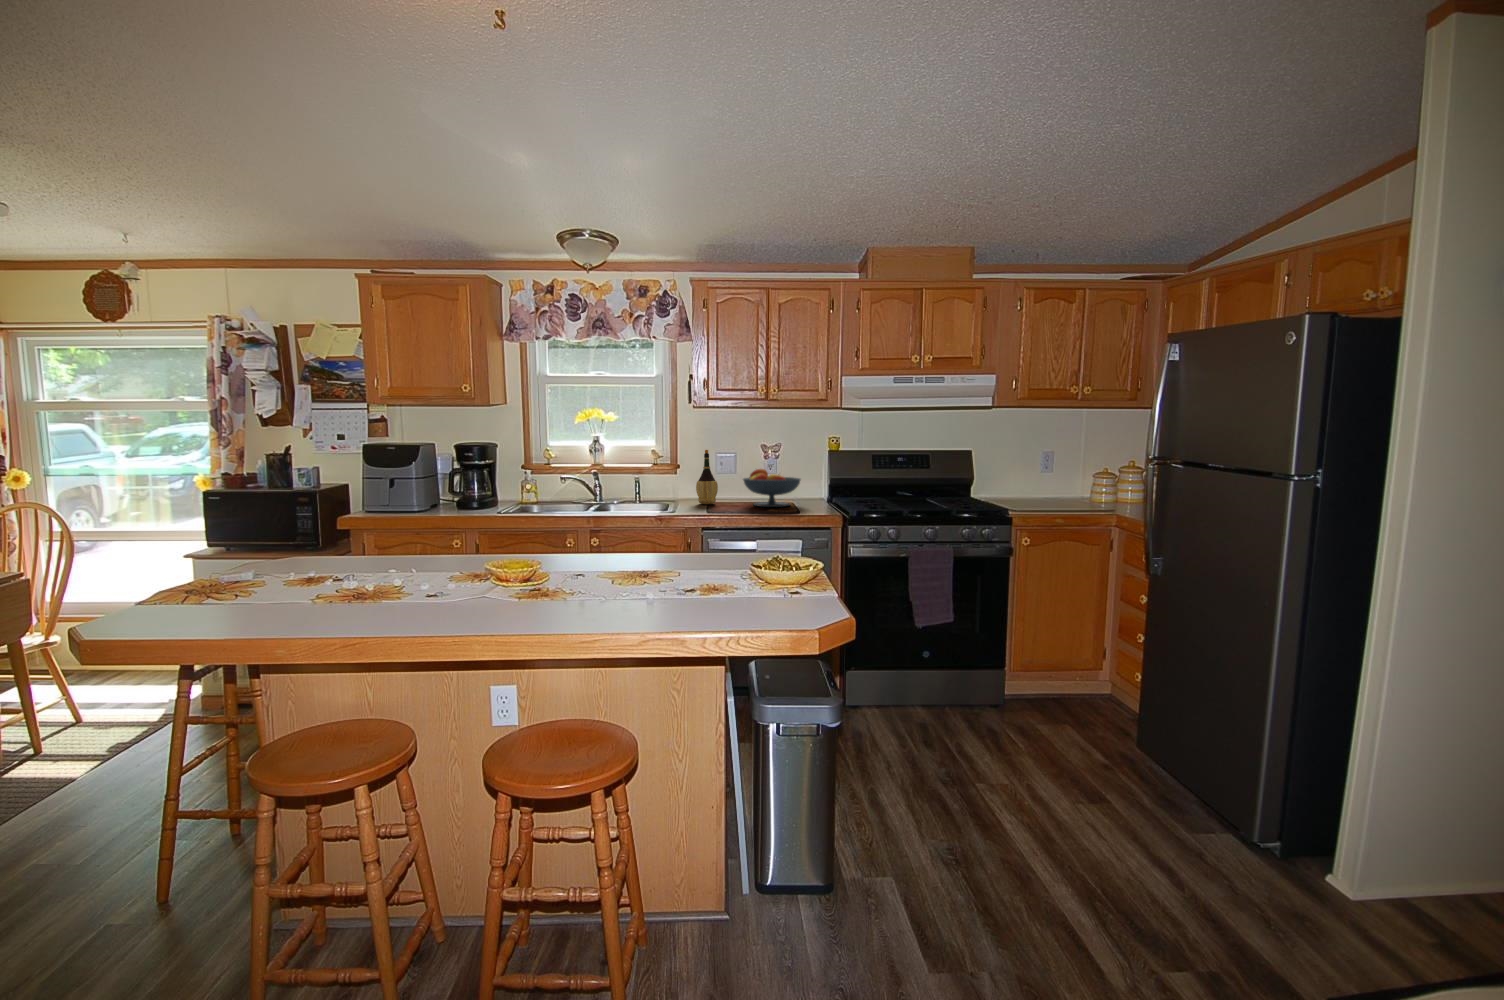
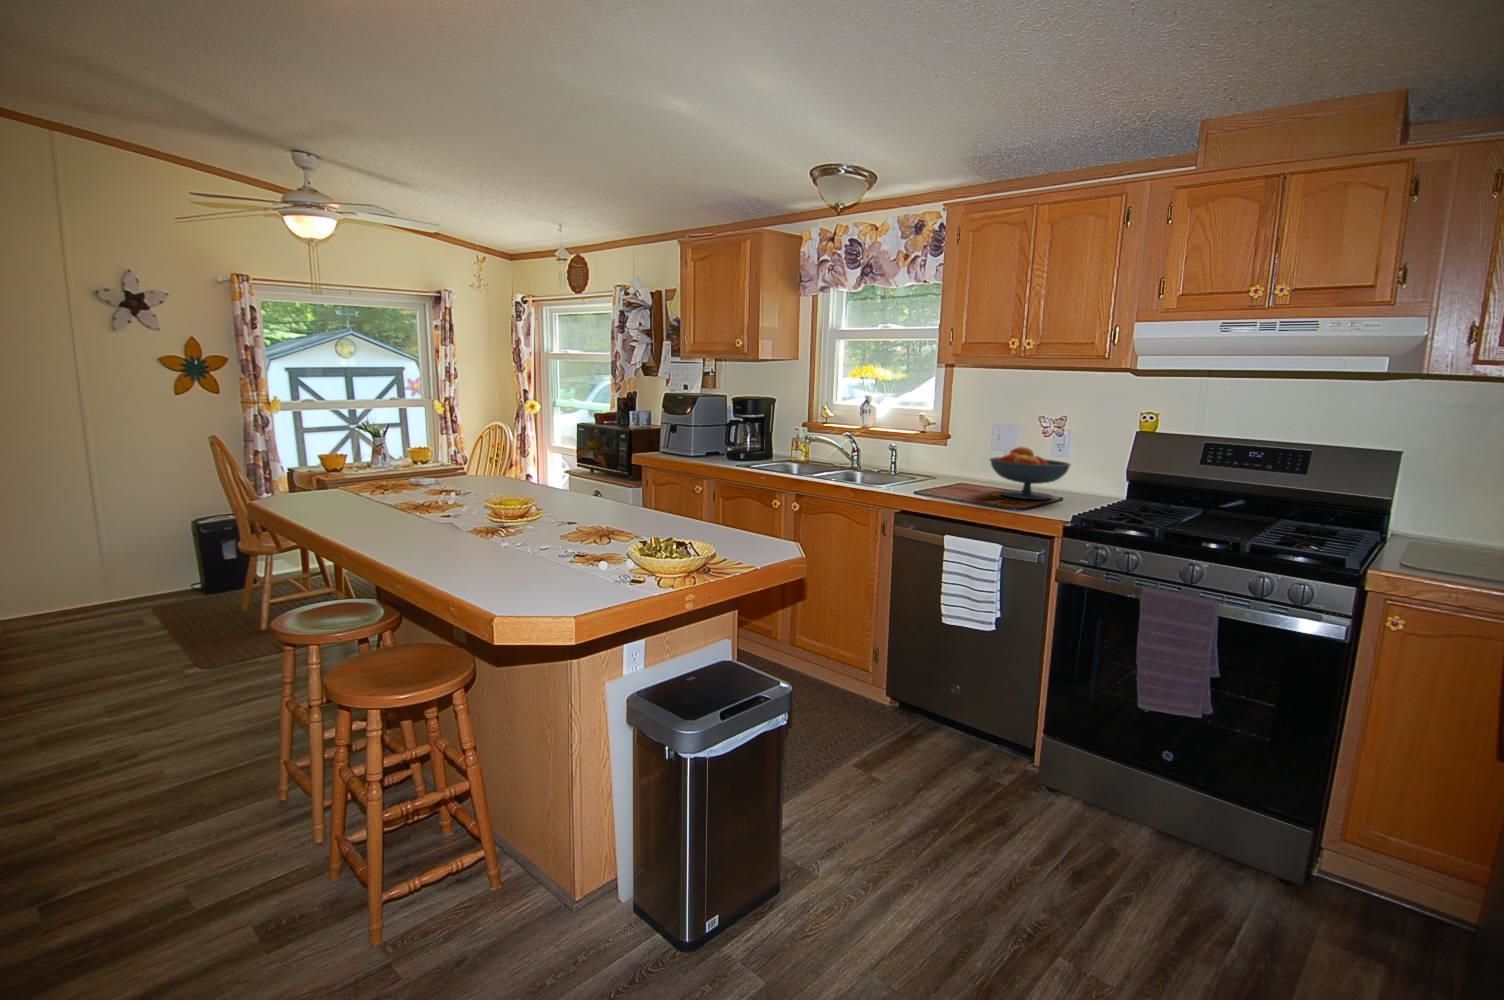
wine bottle: present [696,450,718,504] -> none [944,418,971,484]

